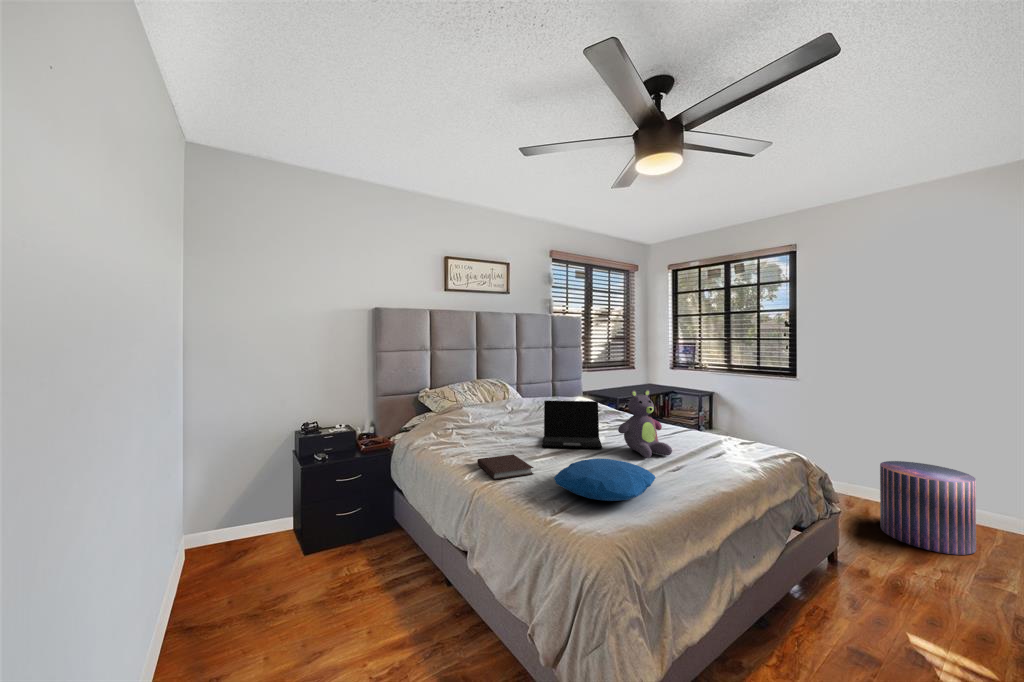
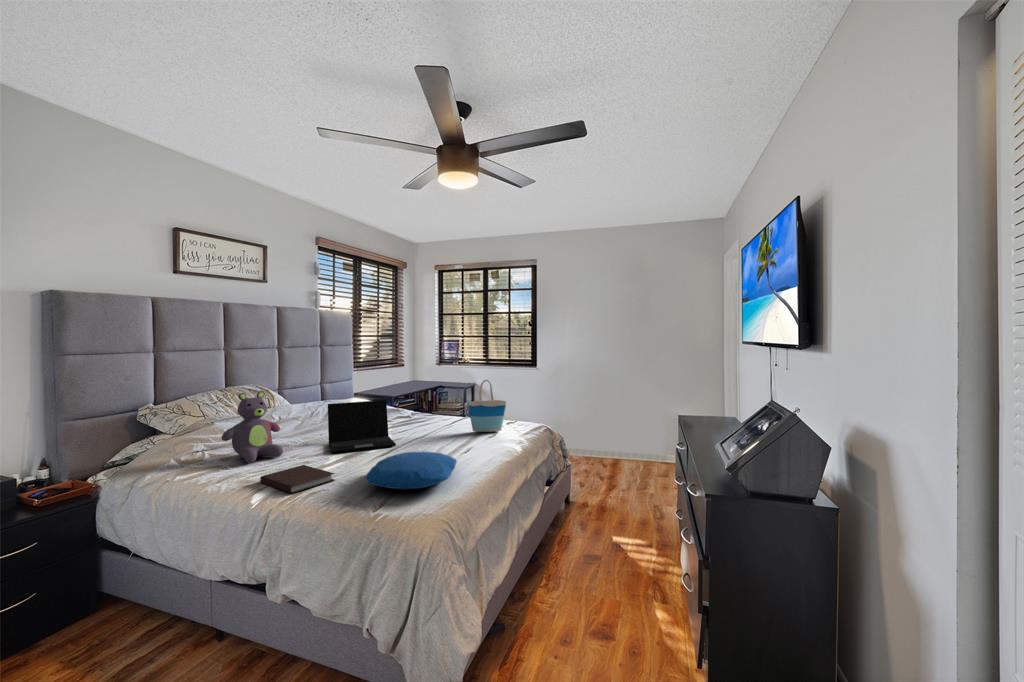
tote bag: none [686,388,735,449] -> present [468,380,506,432]
stuffed bear: present [618,389,672,458] -> present [221,391,283,463]
pouf: present [880,461,976,555] -> none [591,426,640,485]

